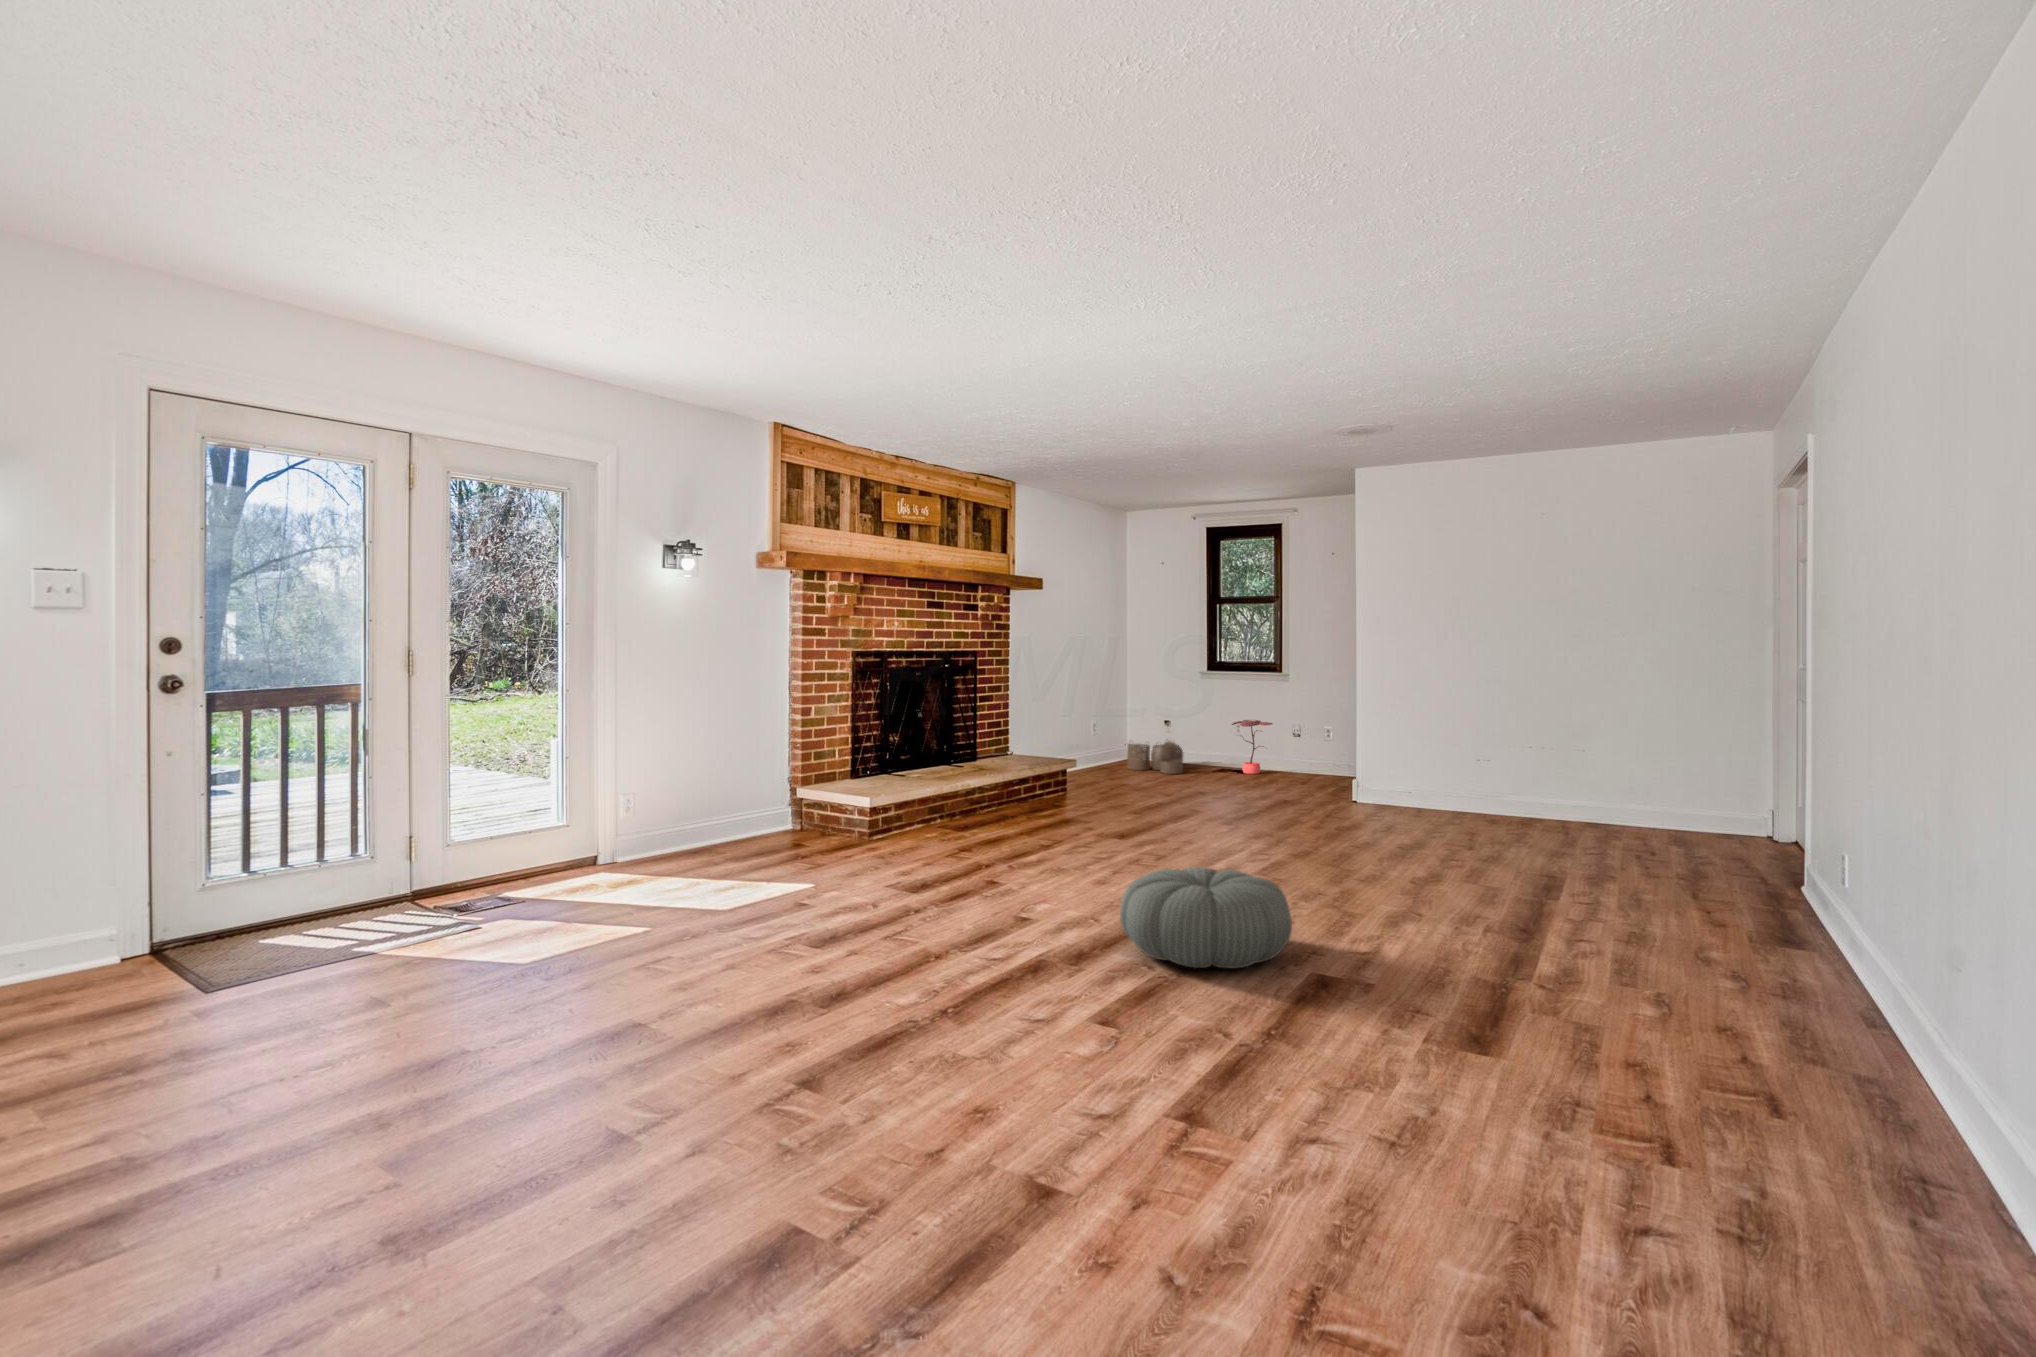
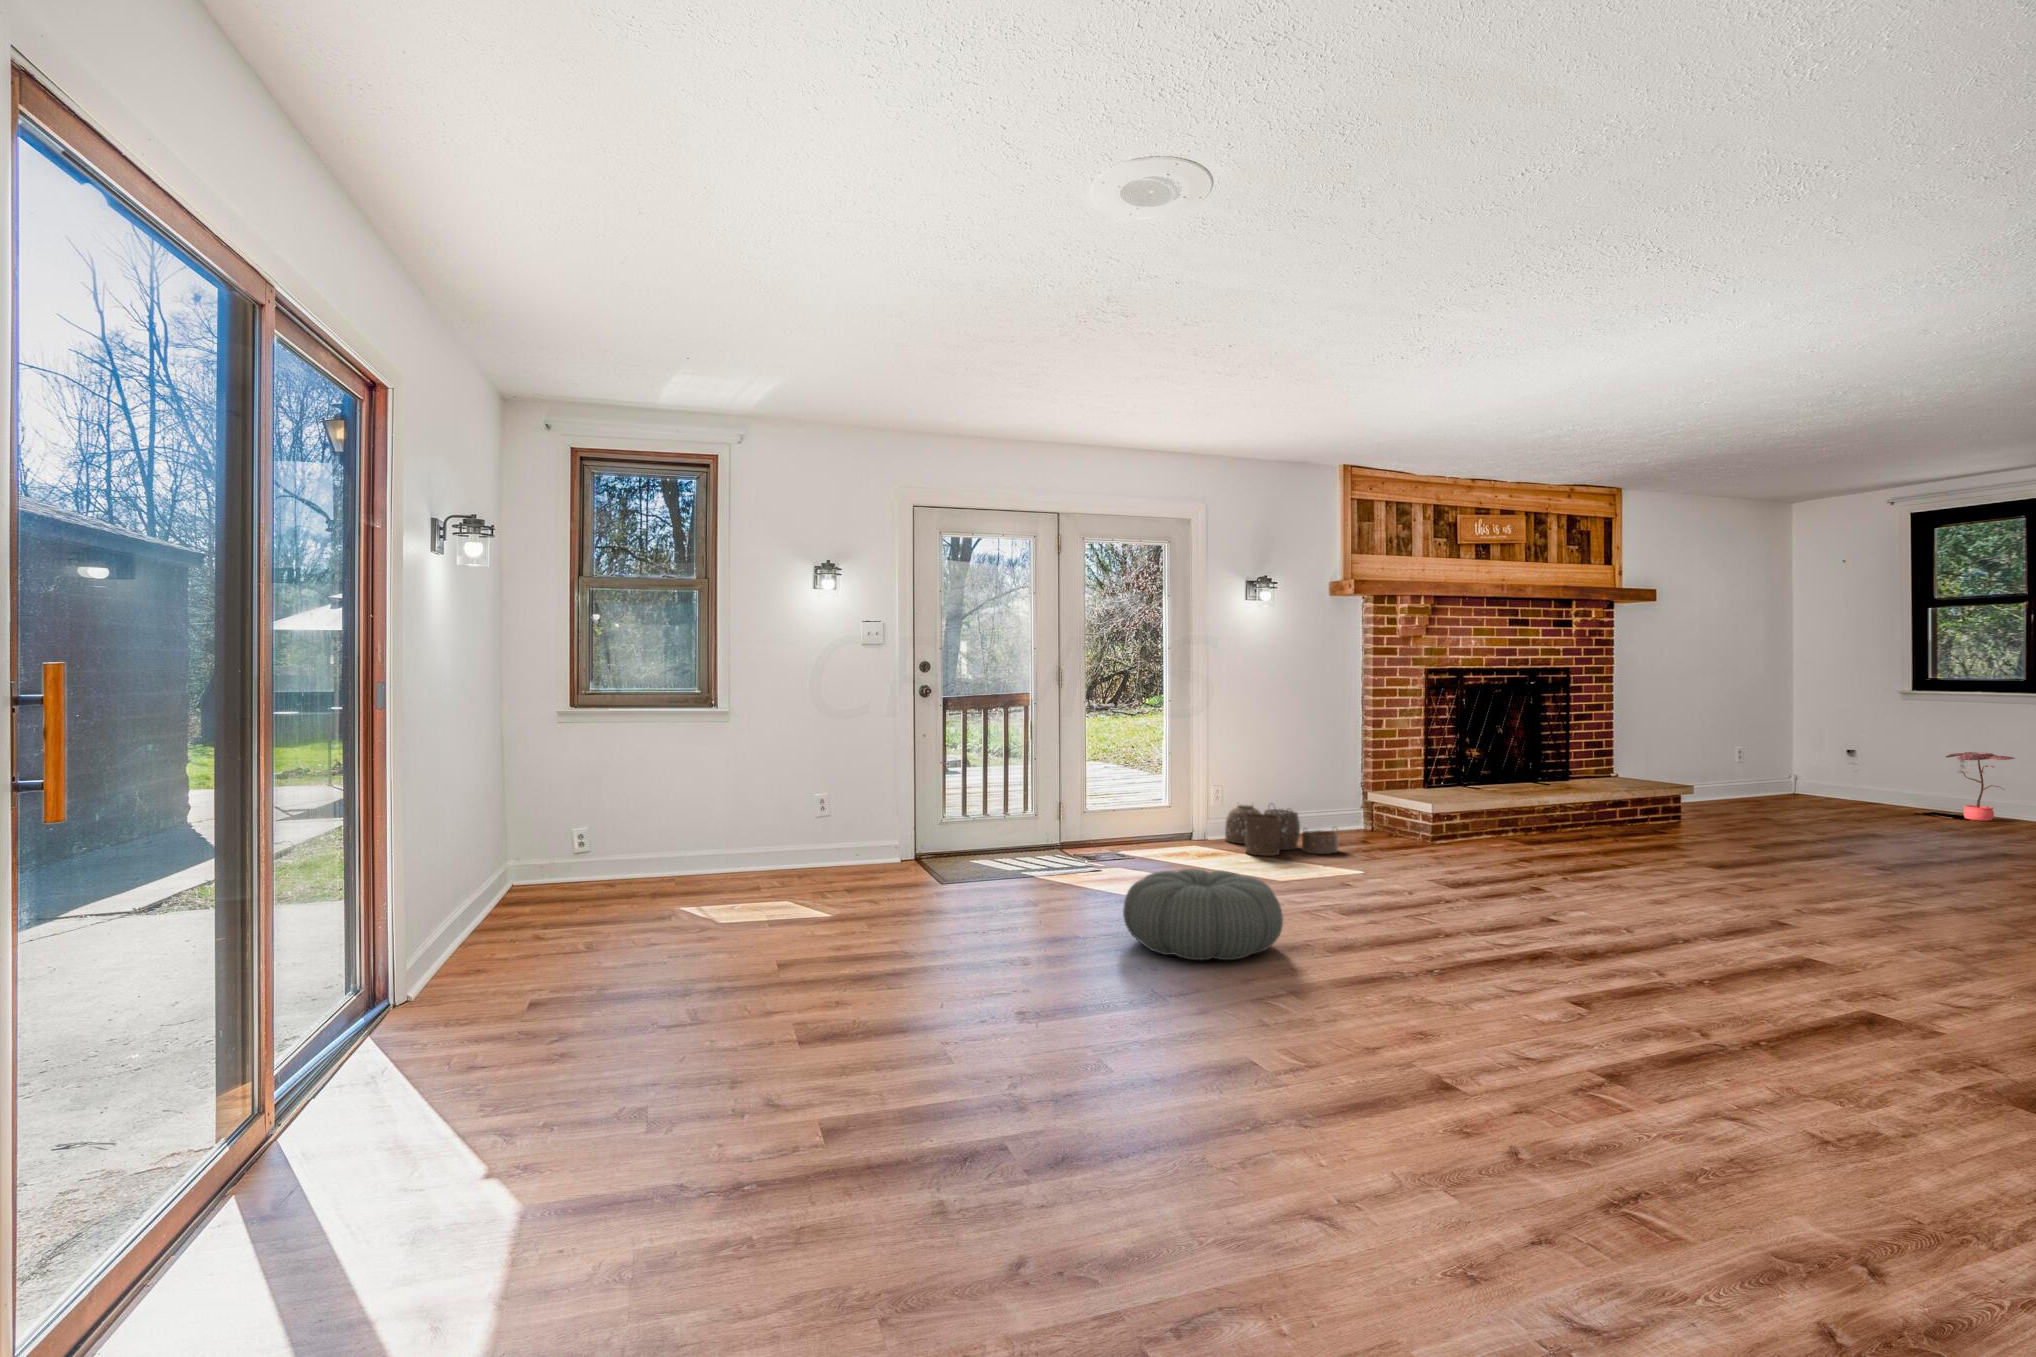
woven basket: present [1127,741,1183,774] -> present [1225,805,1338,856]
pouf: present [1120,867,1292,968] -> present [1123,869,1283,960]

